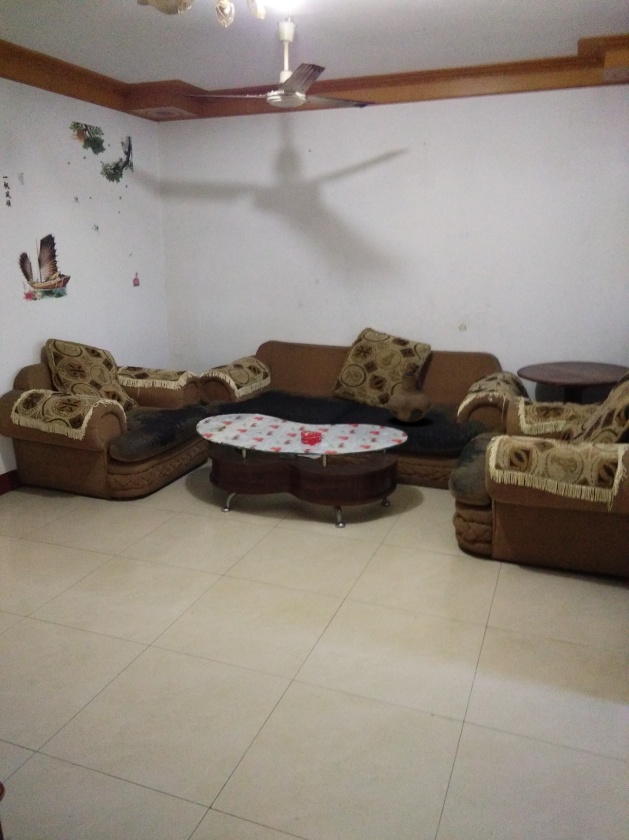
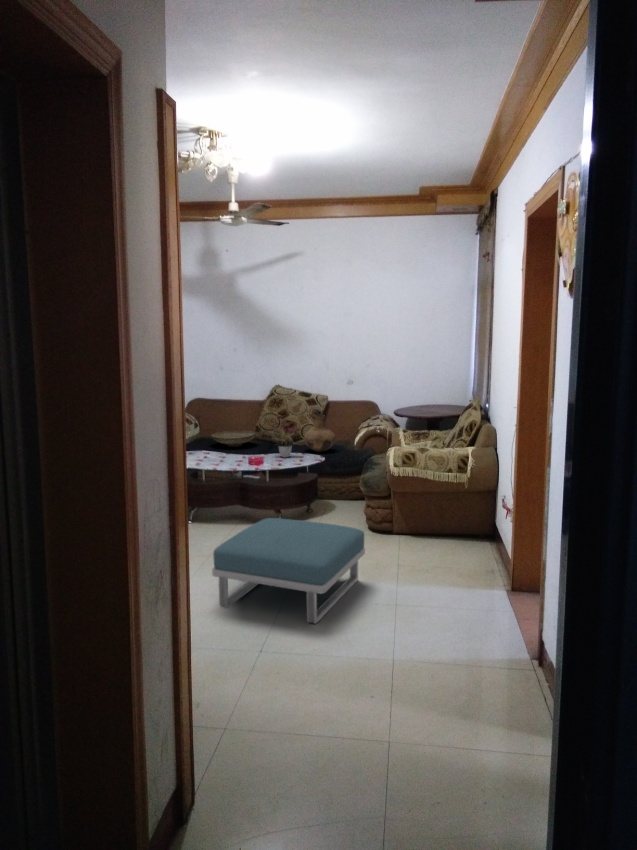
flower arrangement: none [339,370,380,430] -> present [273,415,299,457]
decorative bowl: none [275,385,334,407] -> present [211,430,257,447]
footstool: none [175,538,426,753] -> present [212,518,365,624]

